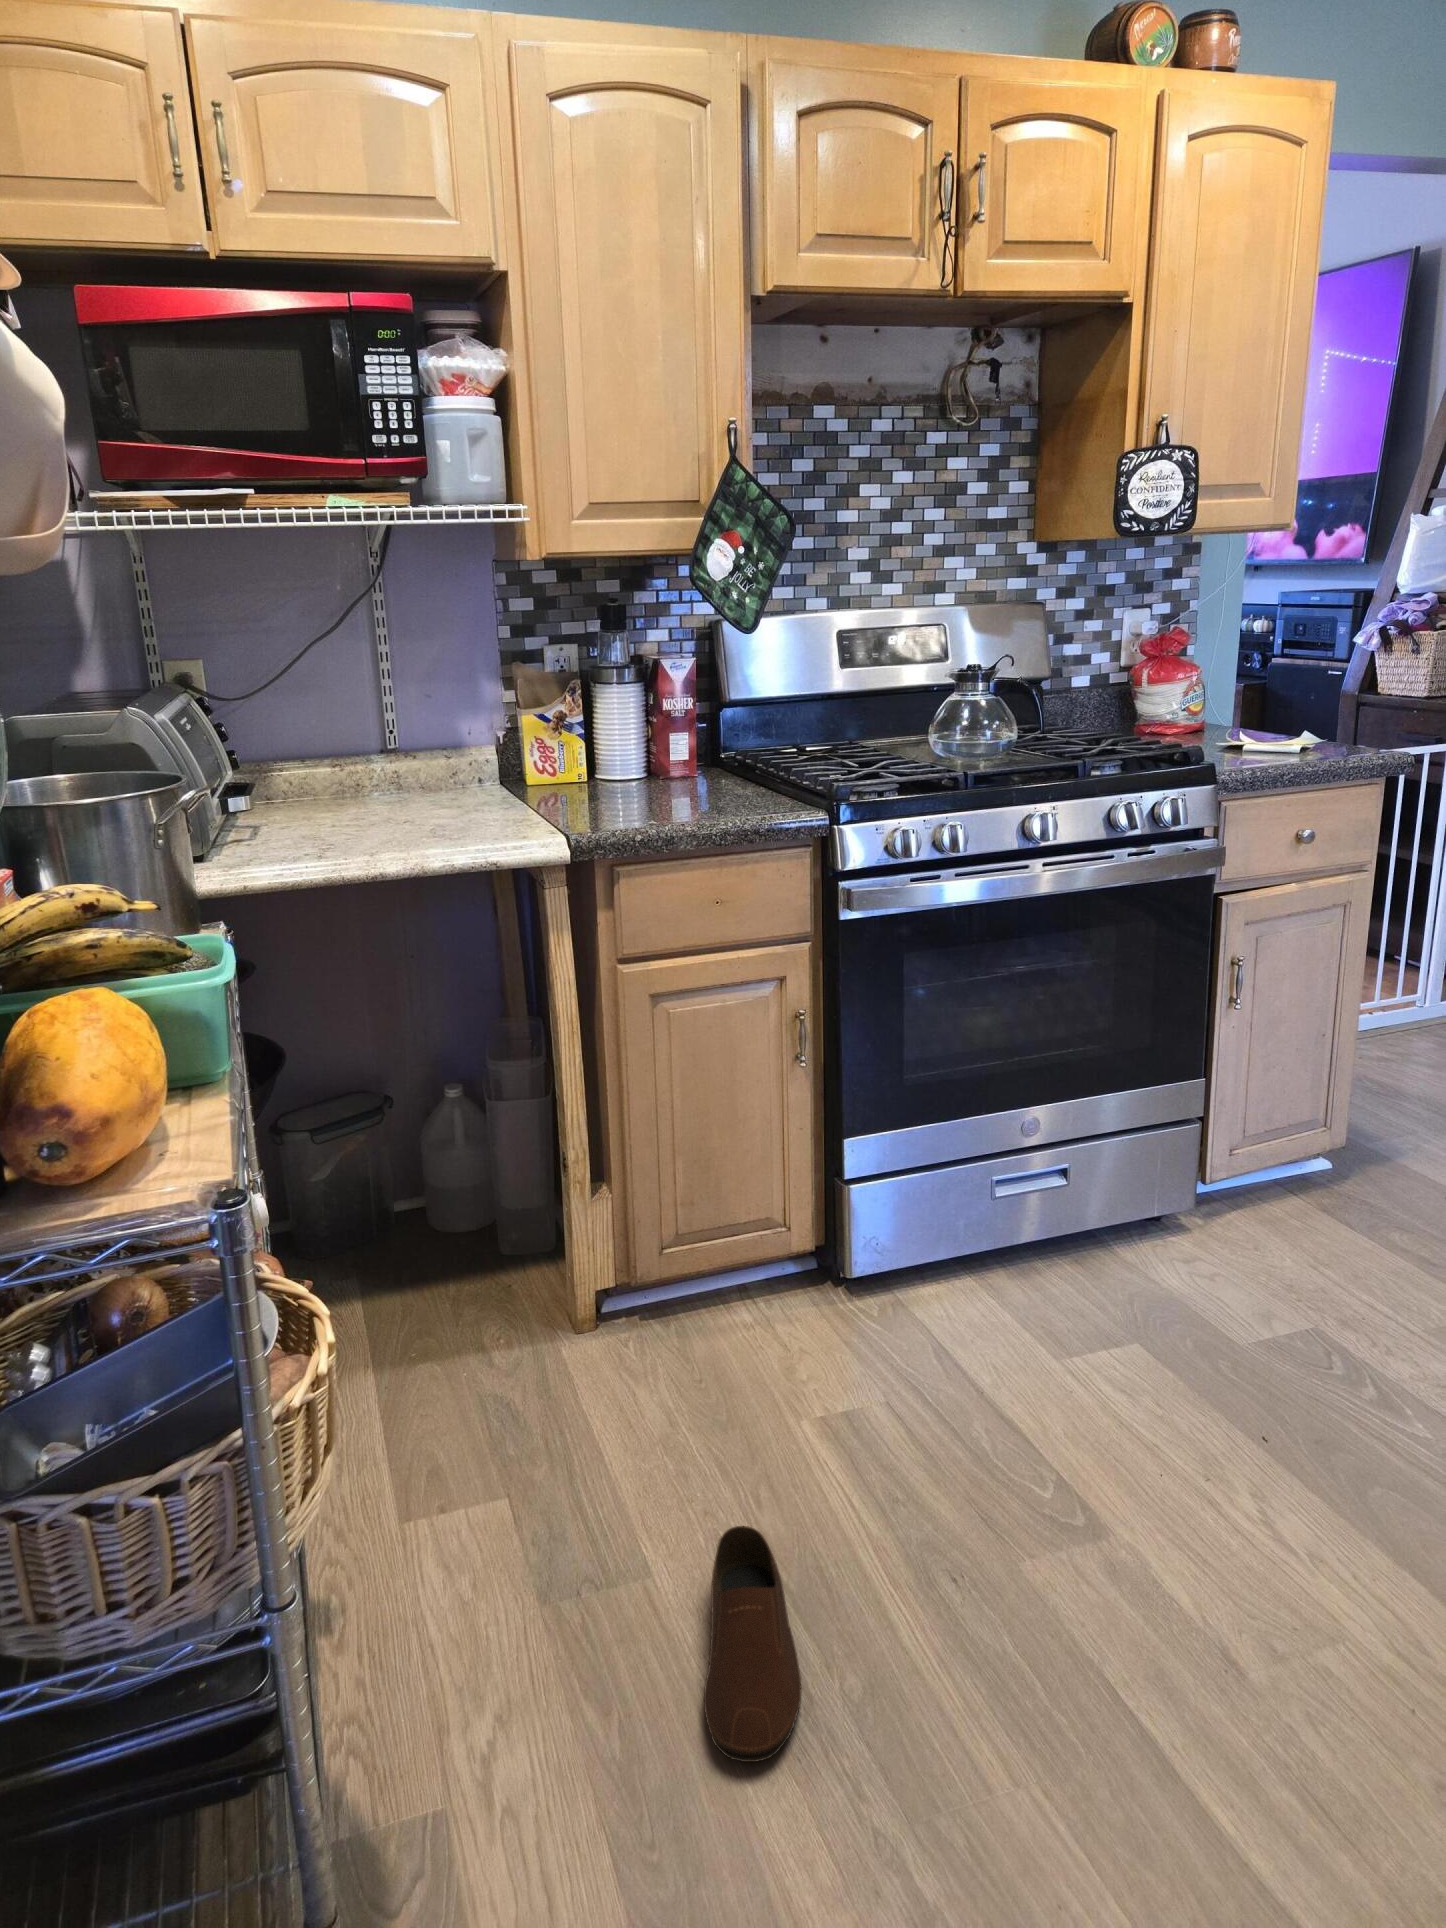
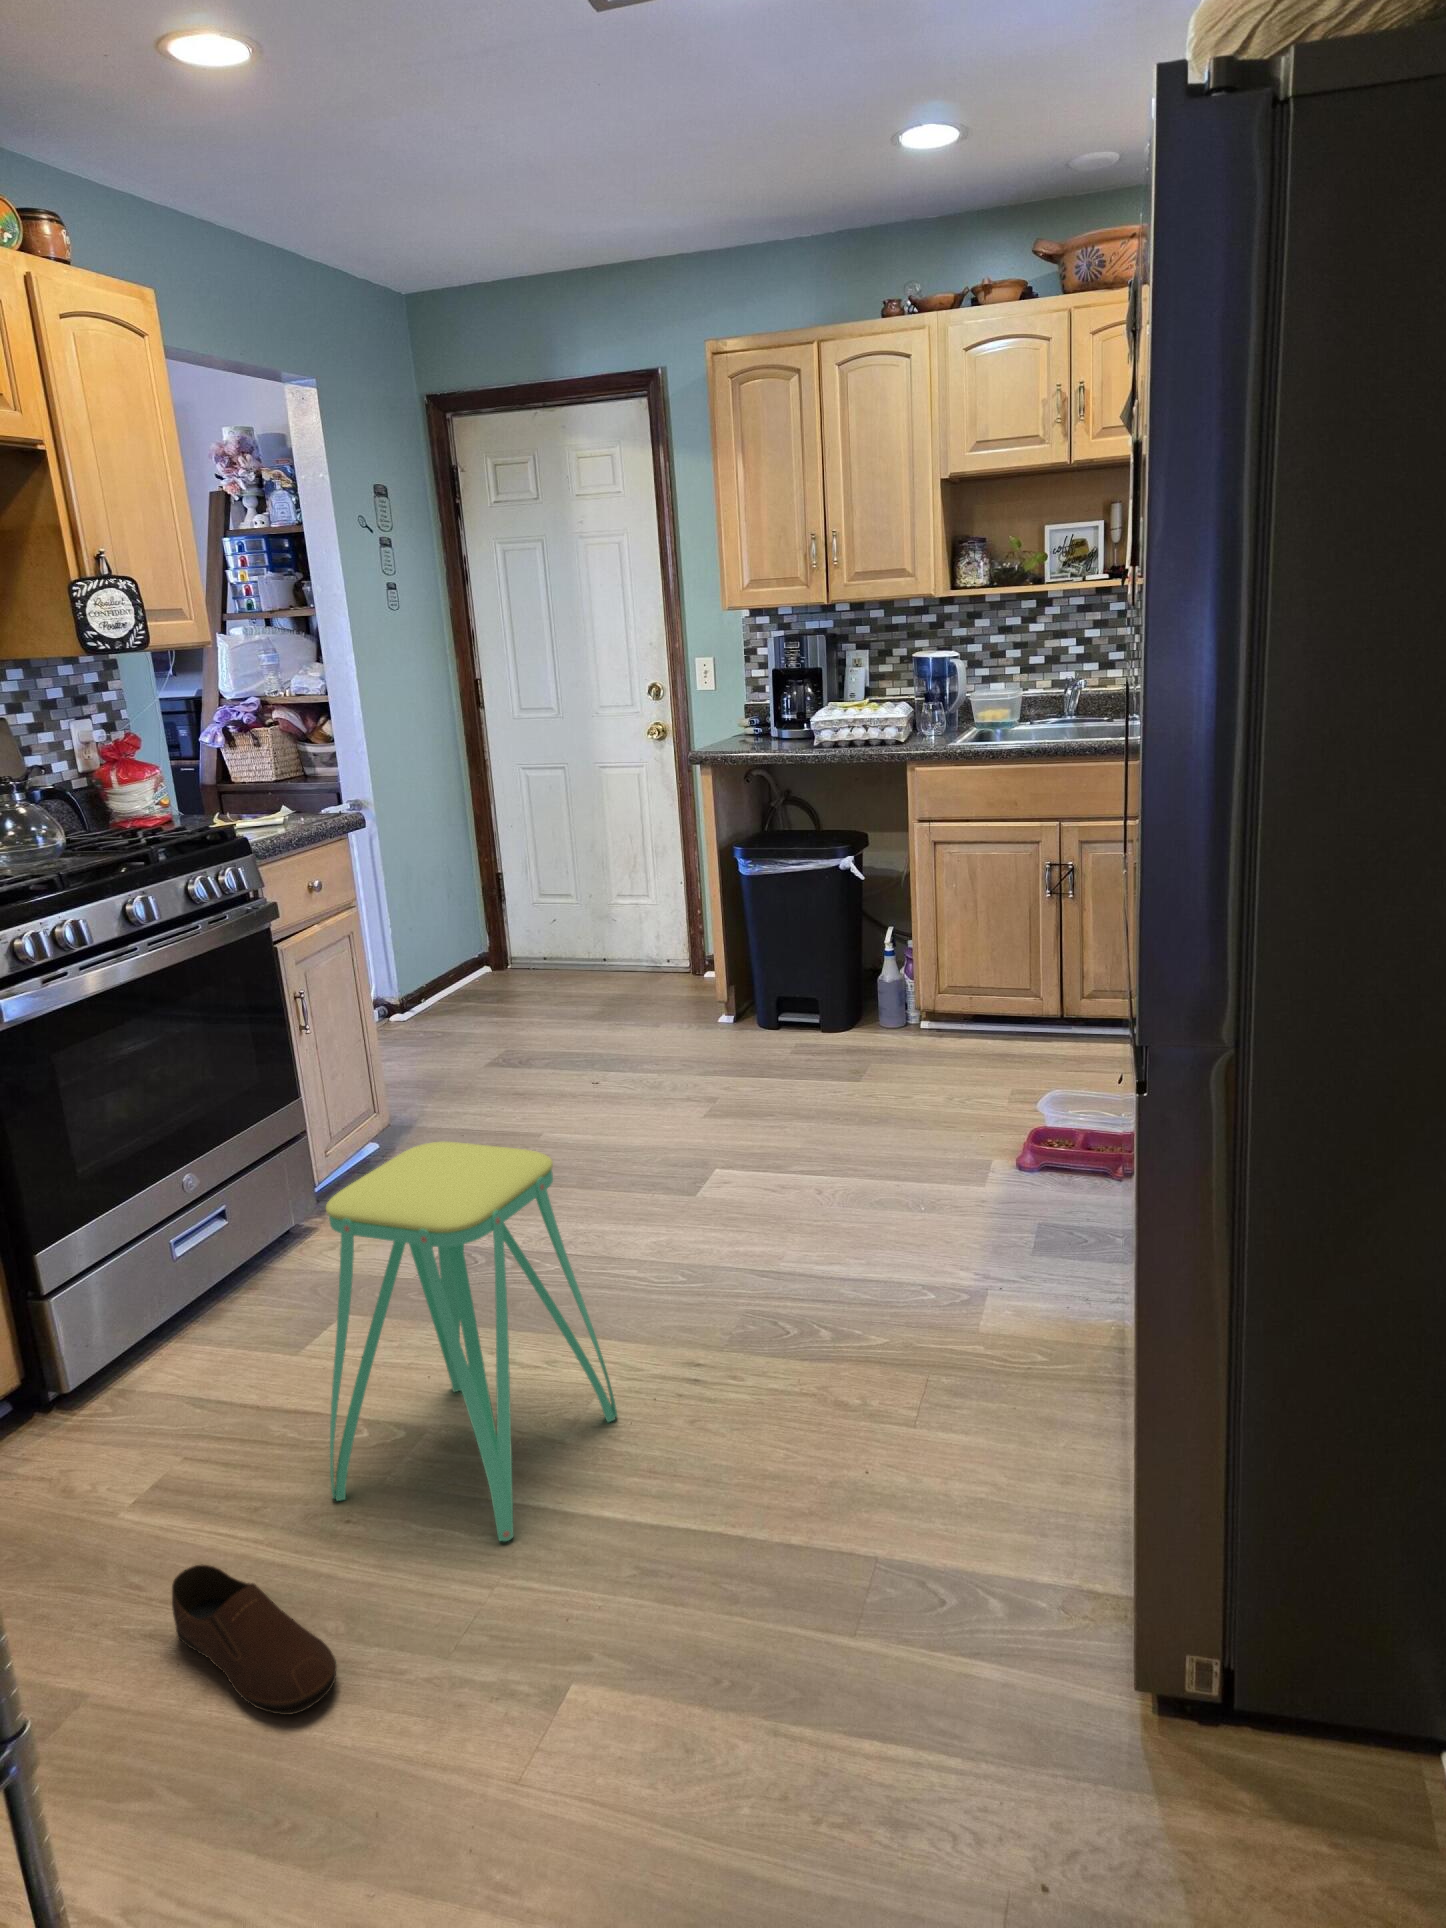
stool: none [945,1208,1325,1753] -> present [326,1142,617,1541]

